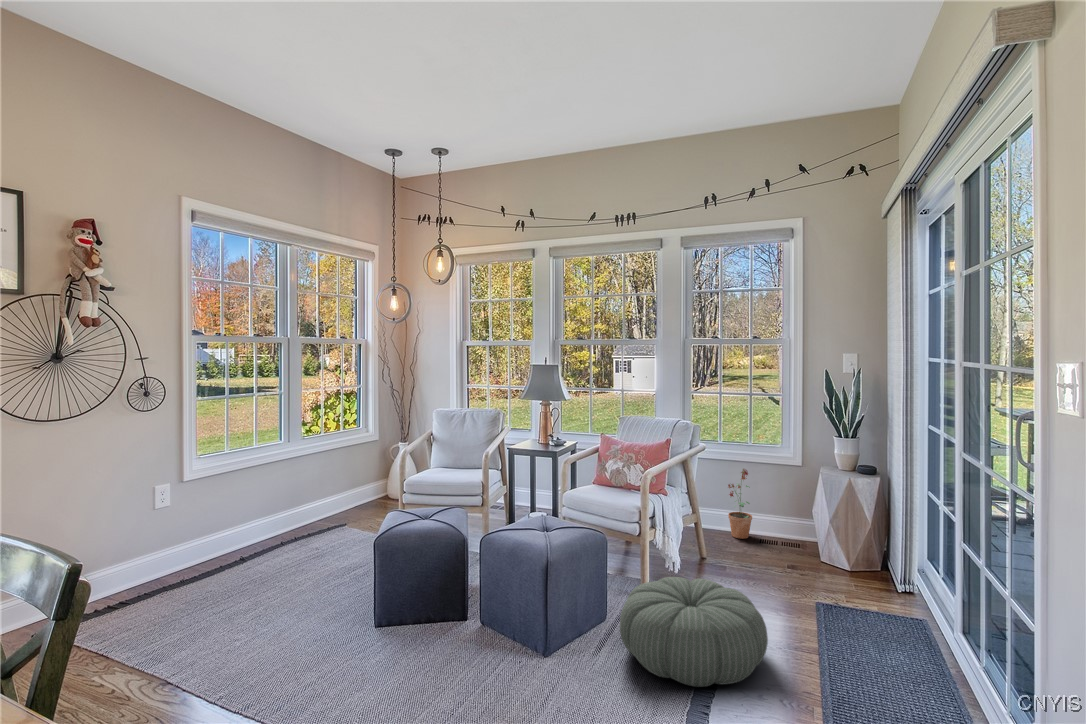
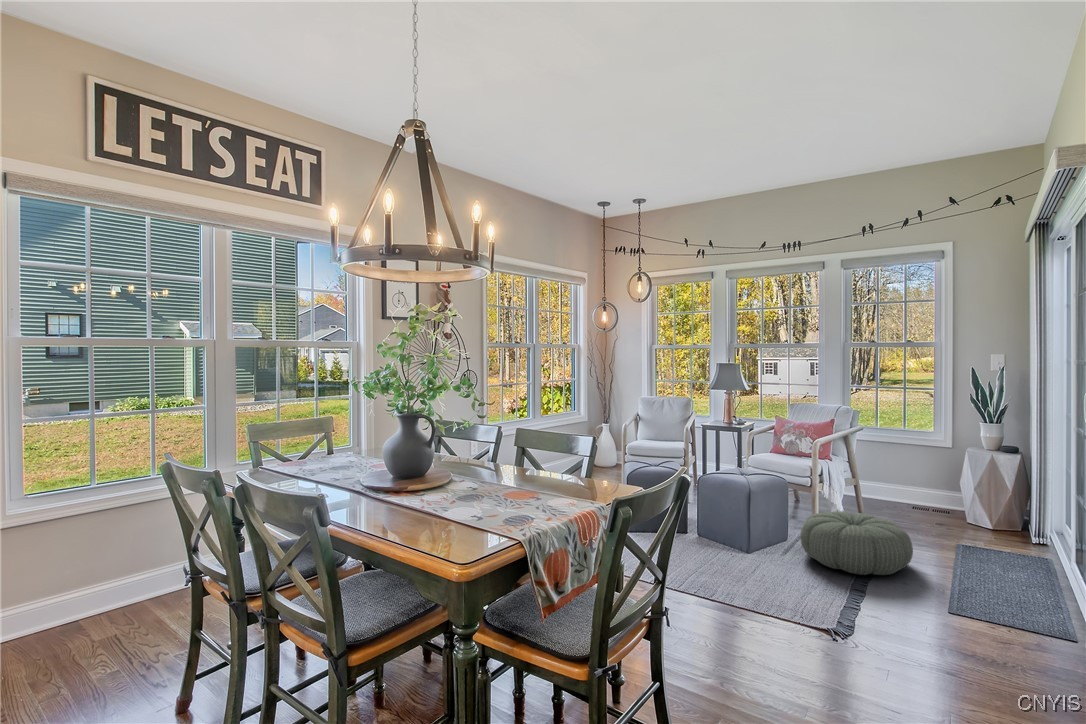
potted plant: present [728,469,752,539] -> none [884,448,906,505]

